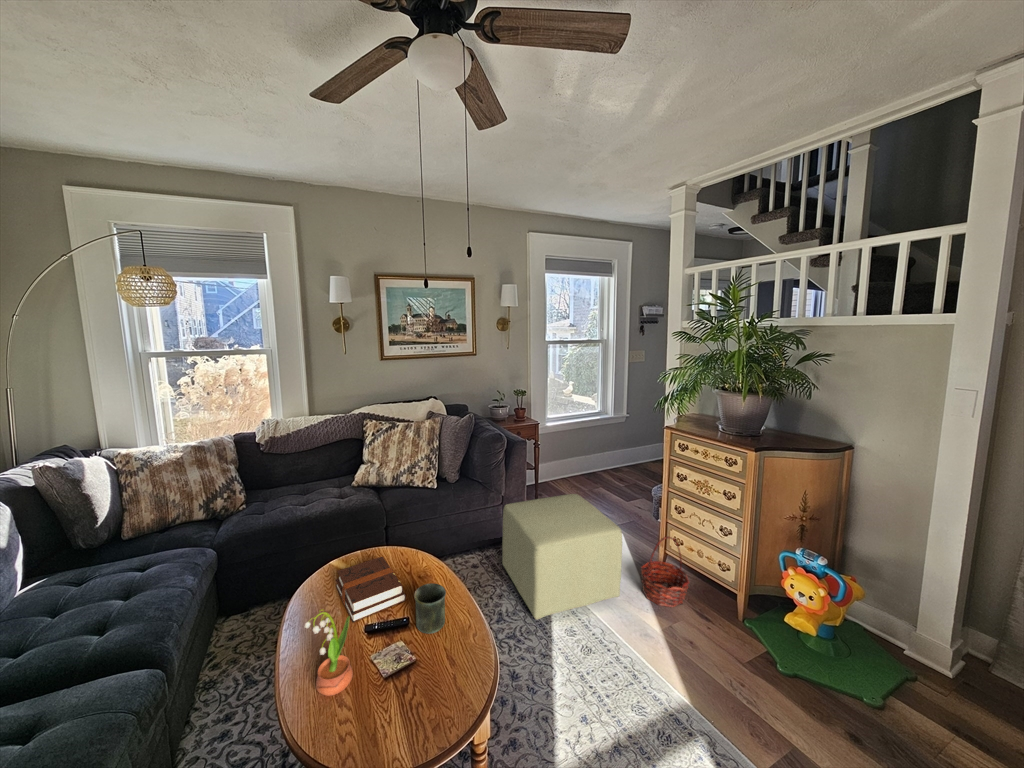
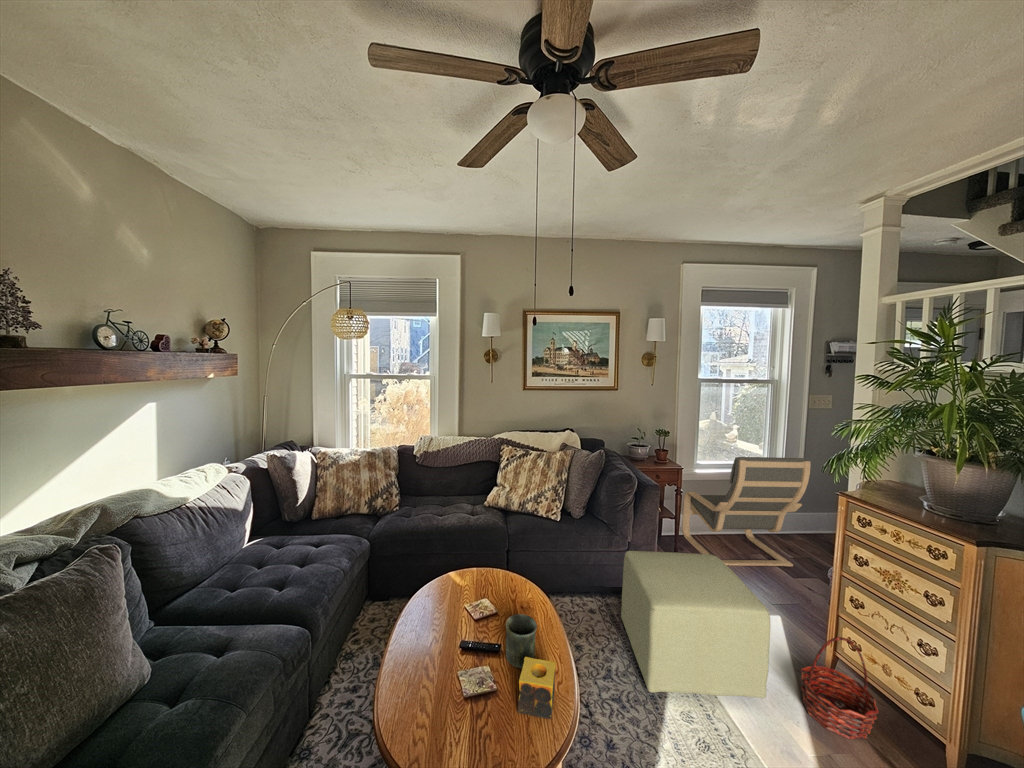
lounge chair: none [541,404,637,503] -> present [682,457,811,567]
hardback book: present [336,557,406,622] -> none [447,576,503,633]
potted flower: present [305,609,353,696] -> none [400,611,439,697]
candle: none [440,617,473,673] -> present [517,657,556,719]

